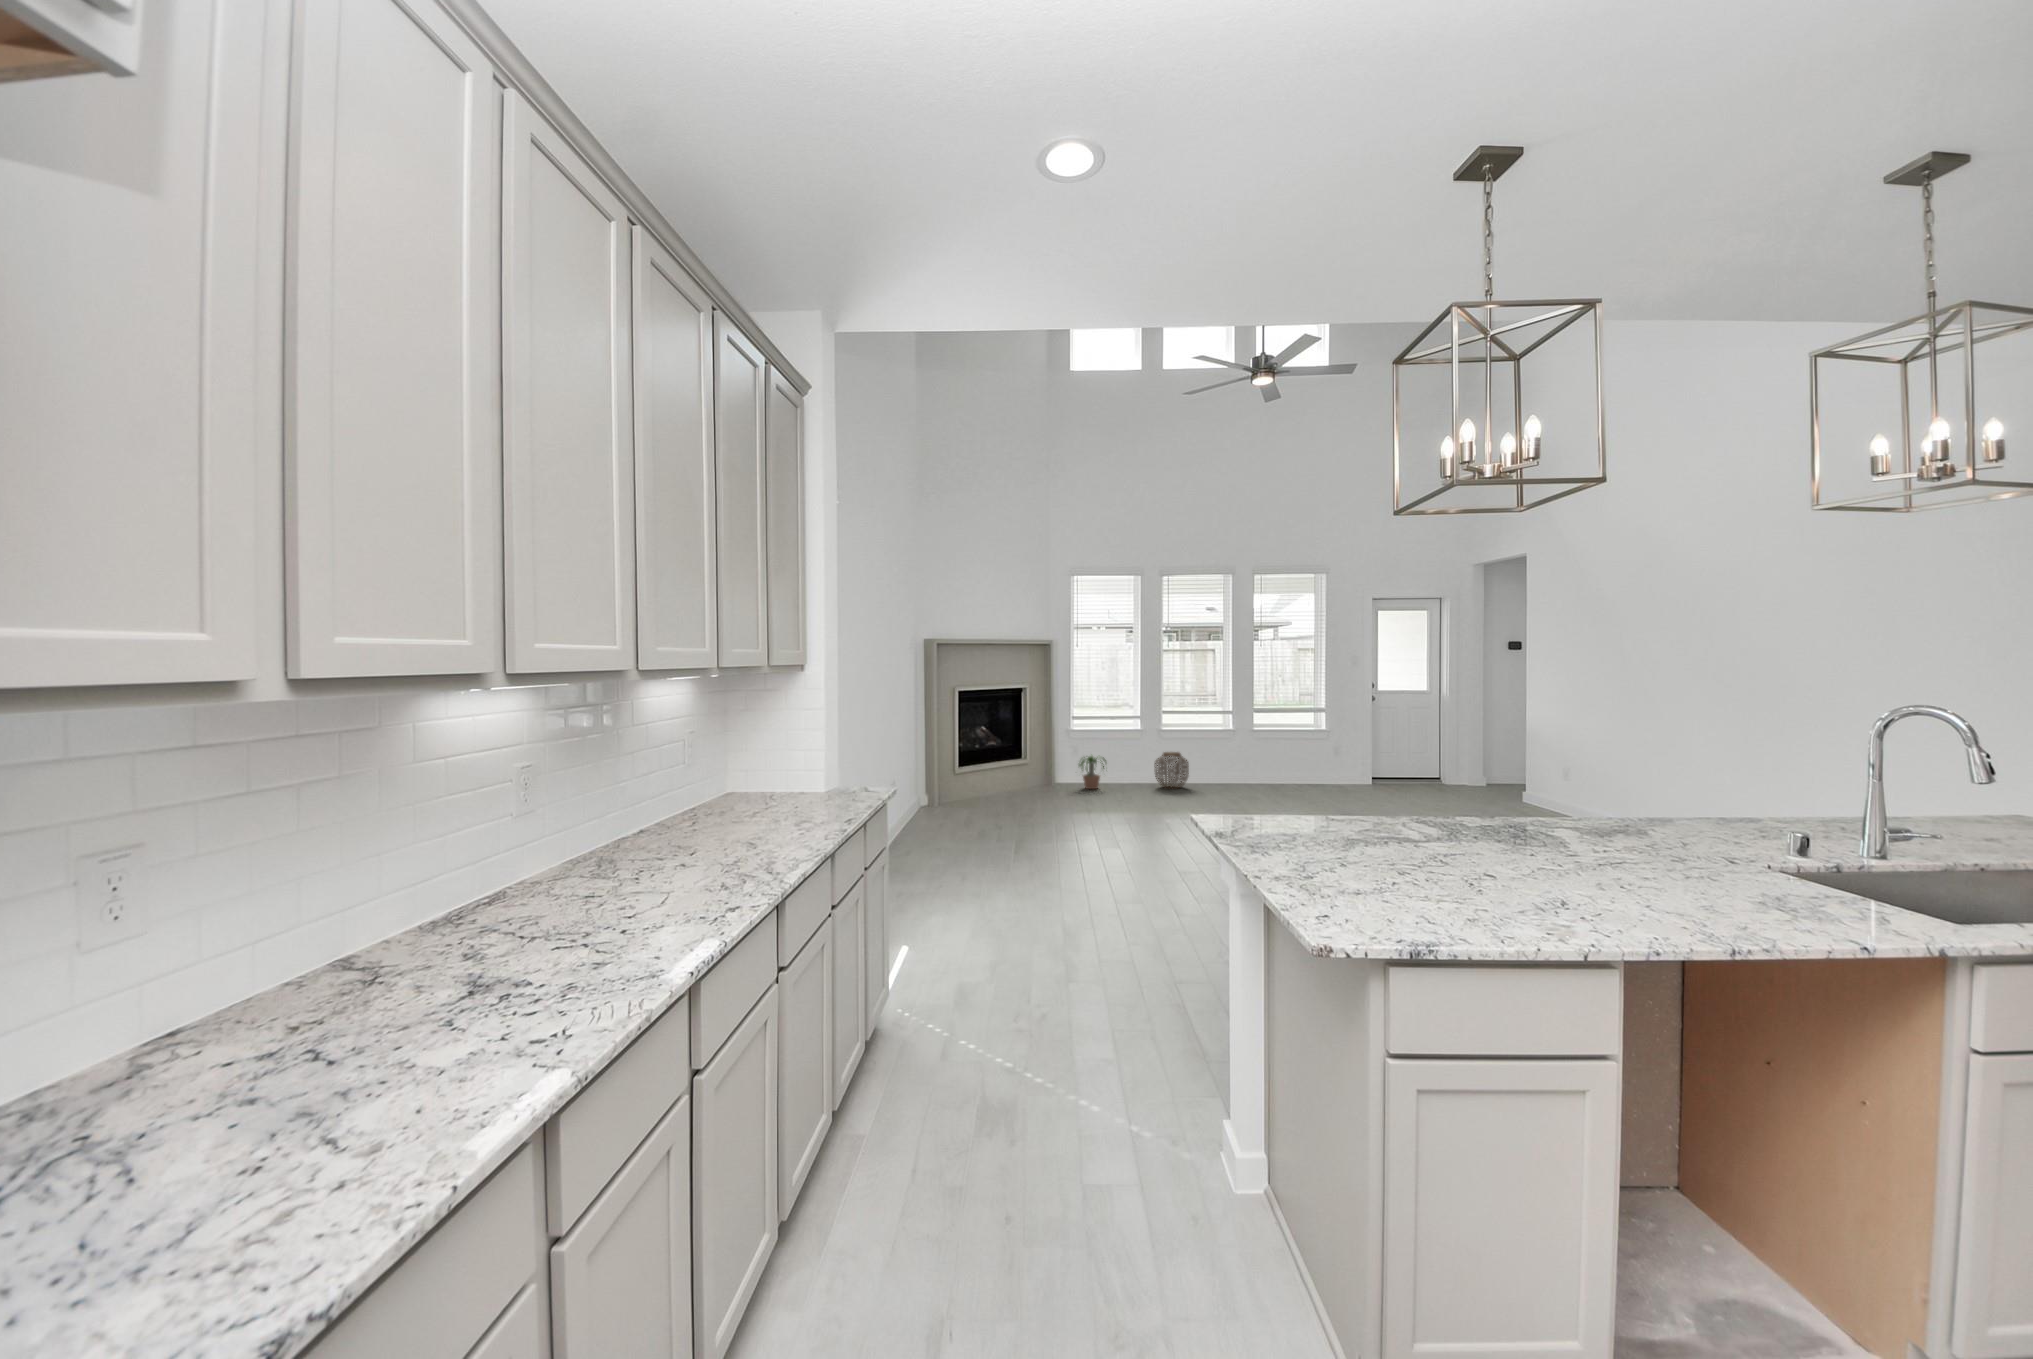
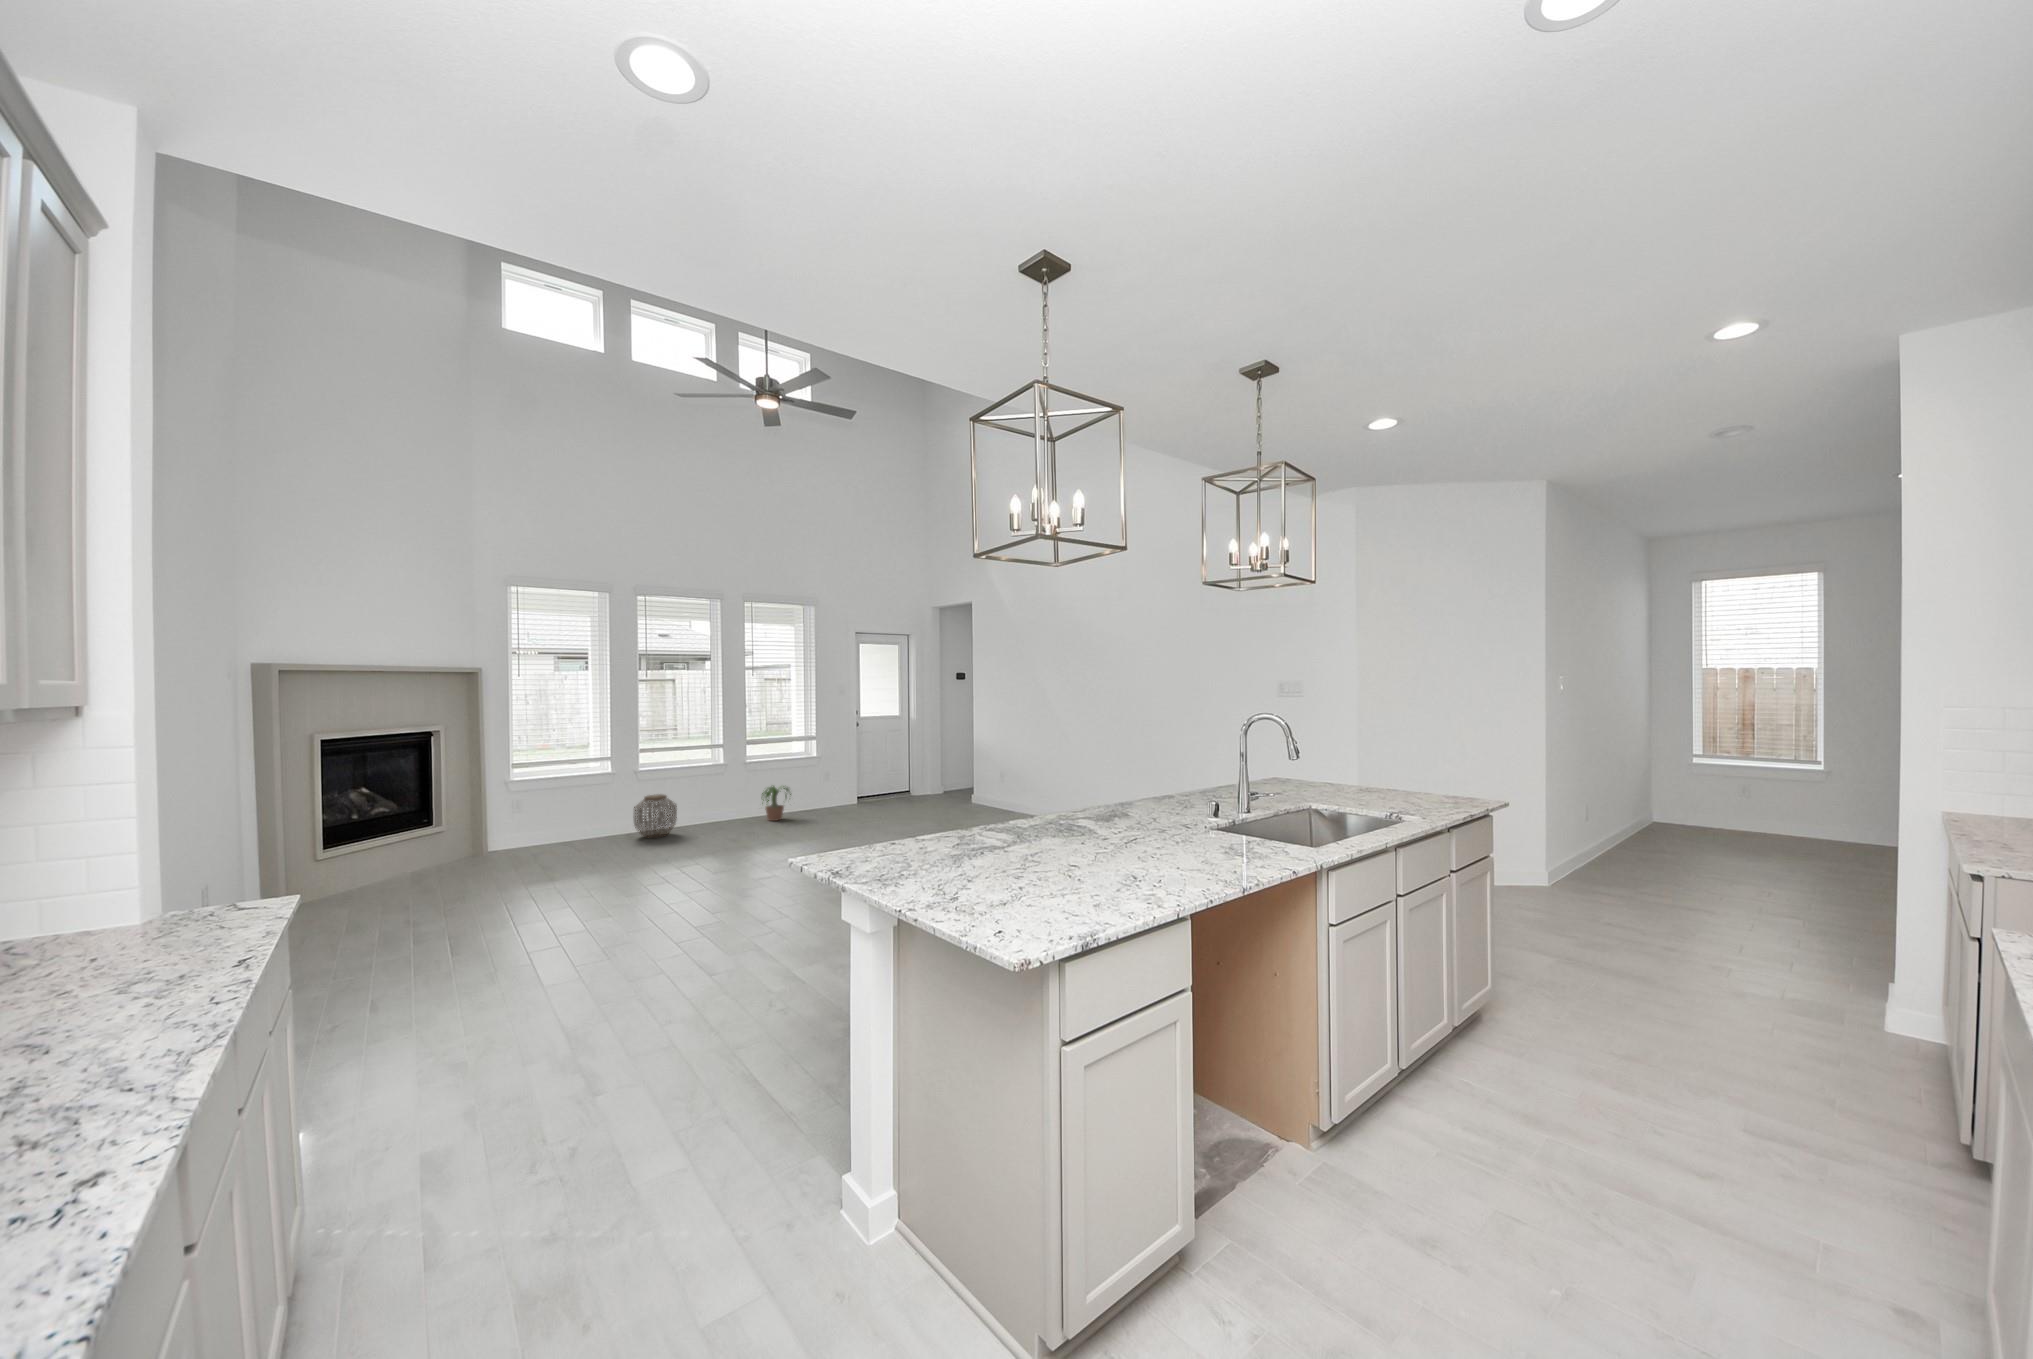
potted plant: present [1079,756,1106,789] -> present [762,786,791,821]

